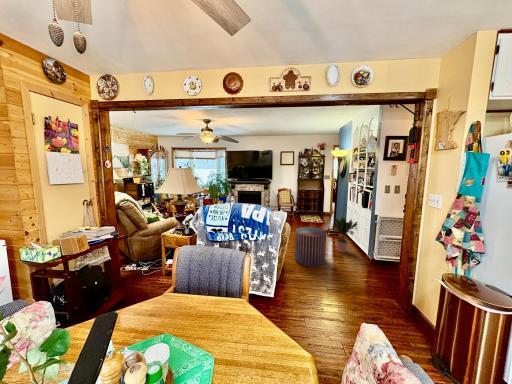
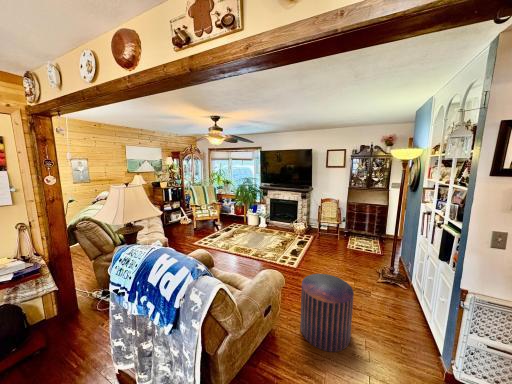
potted plant: present [334,217,357,253] -> none [375,260,431,329]

